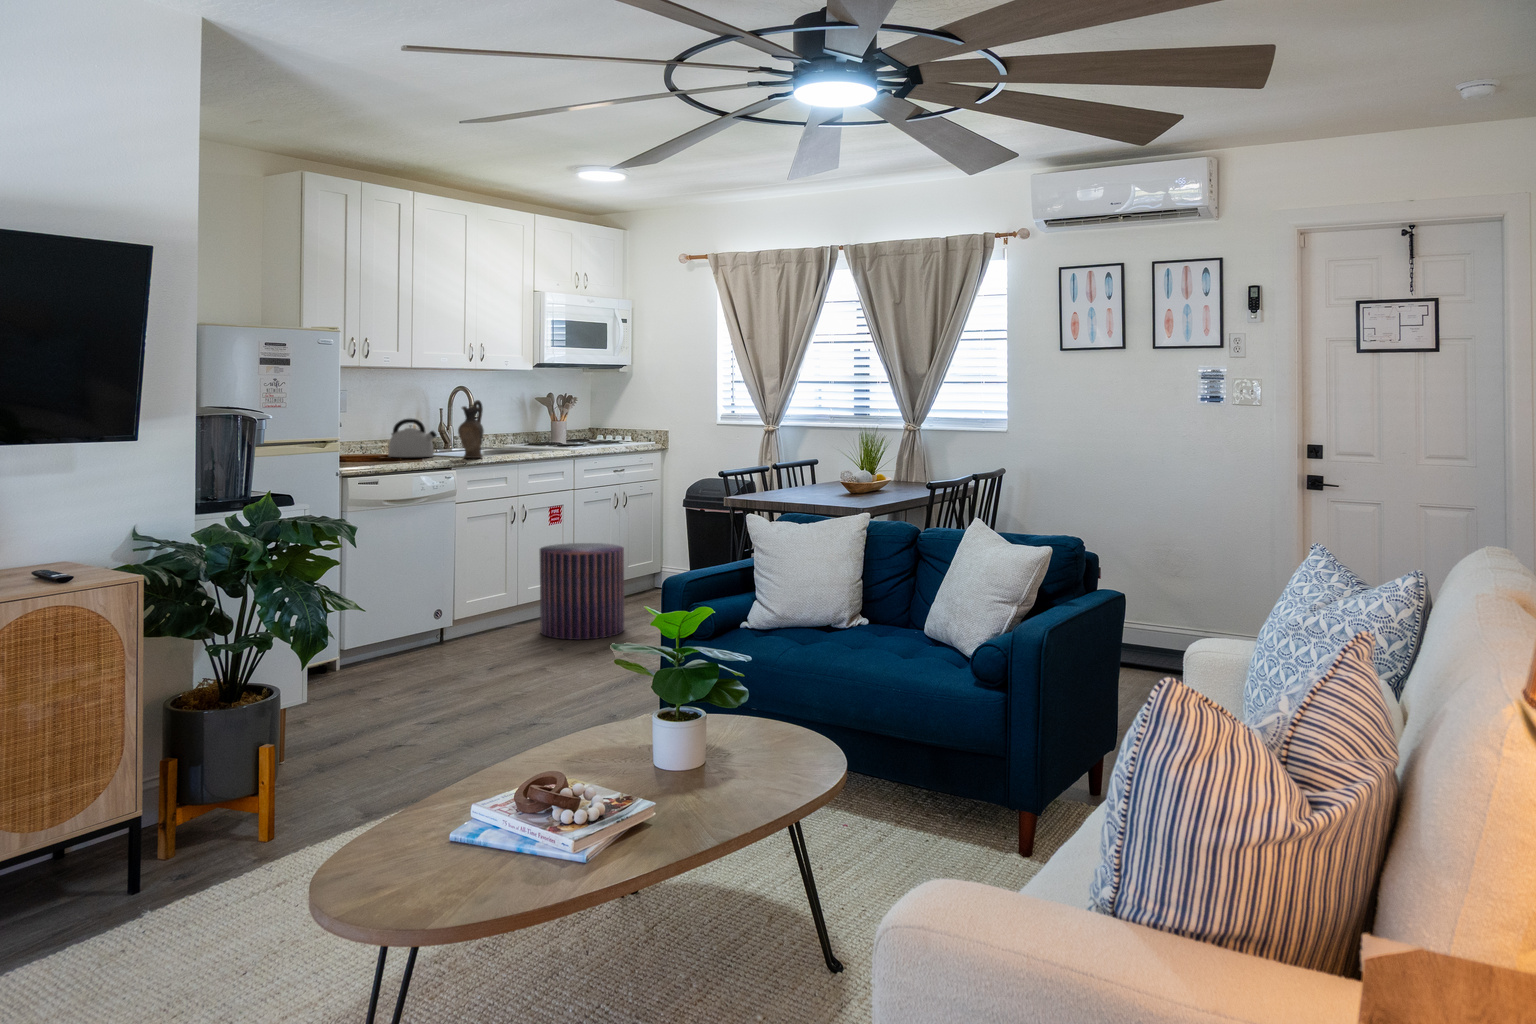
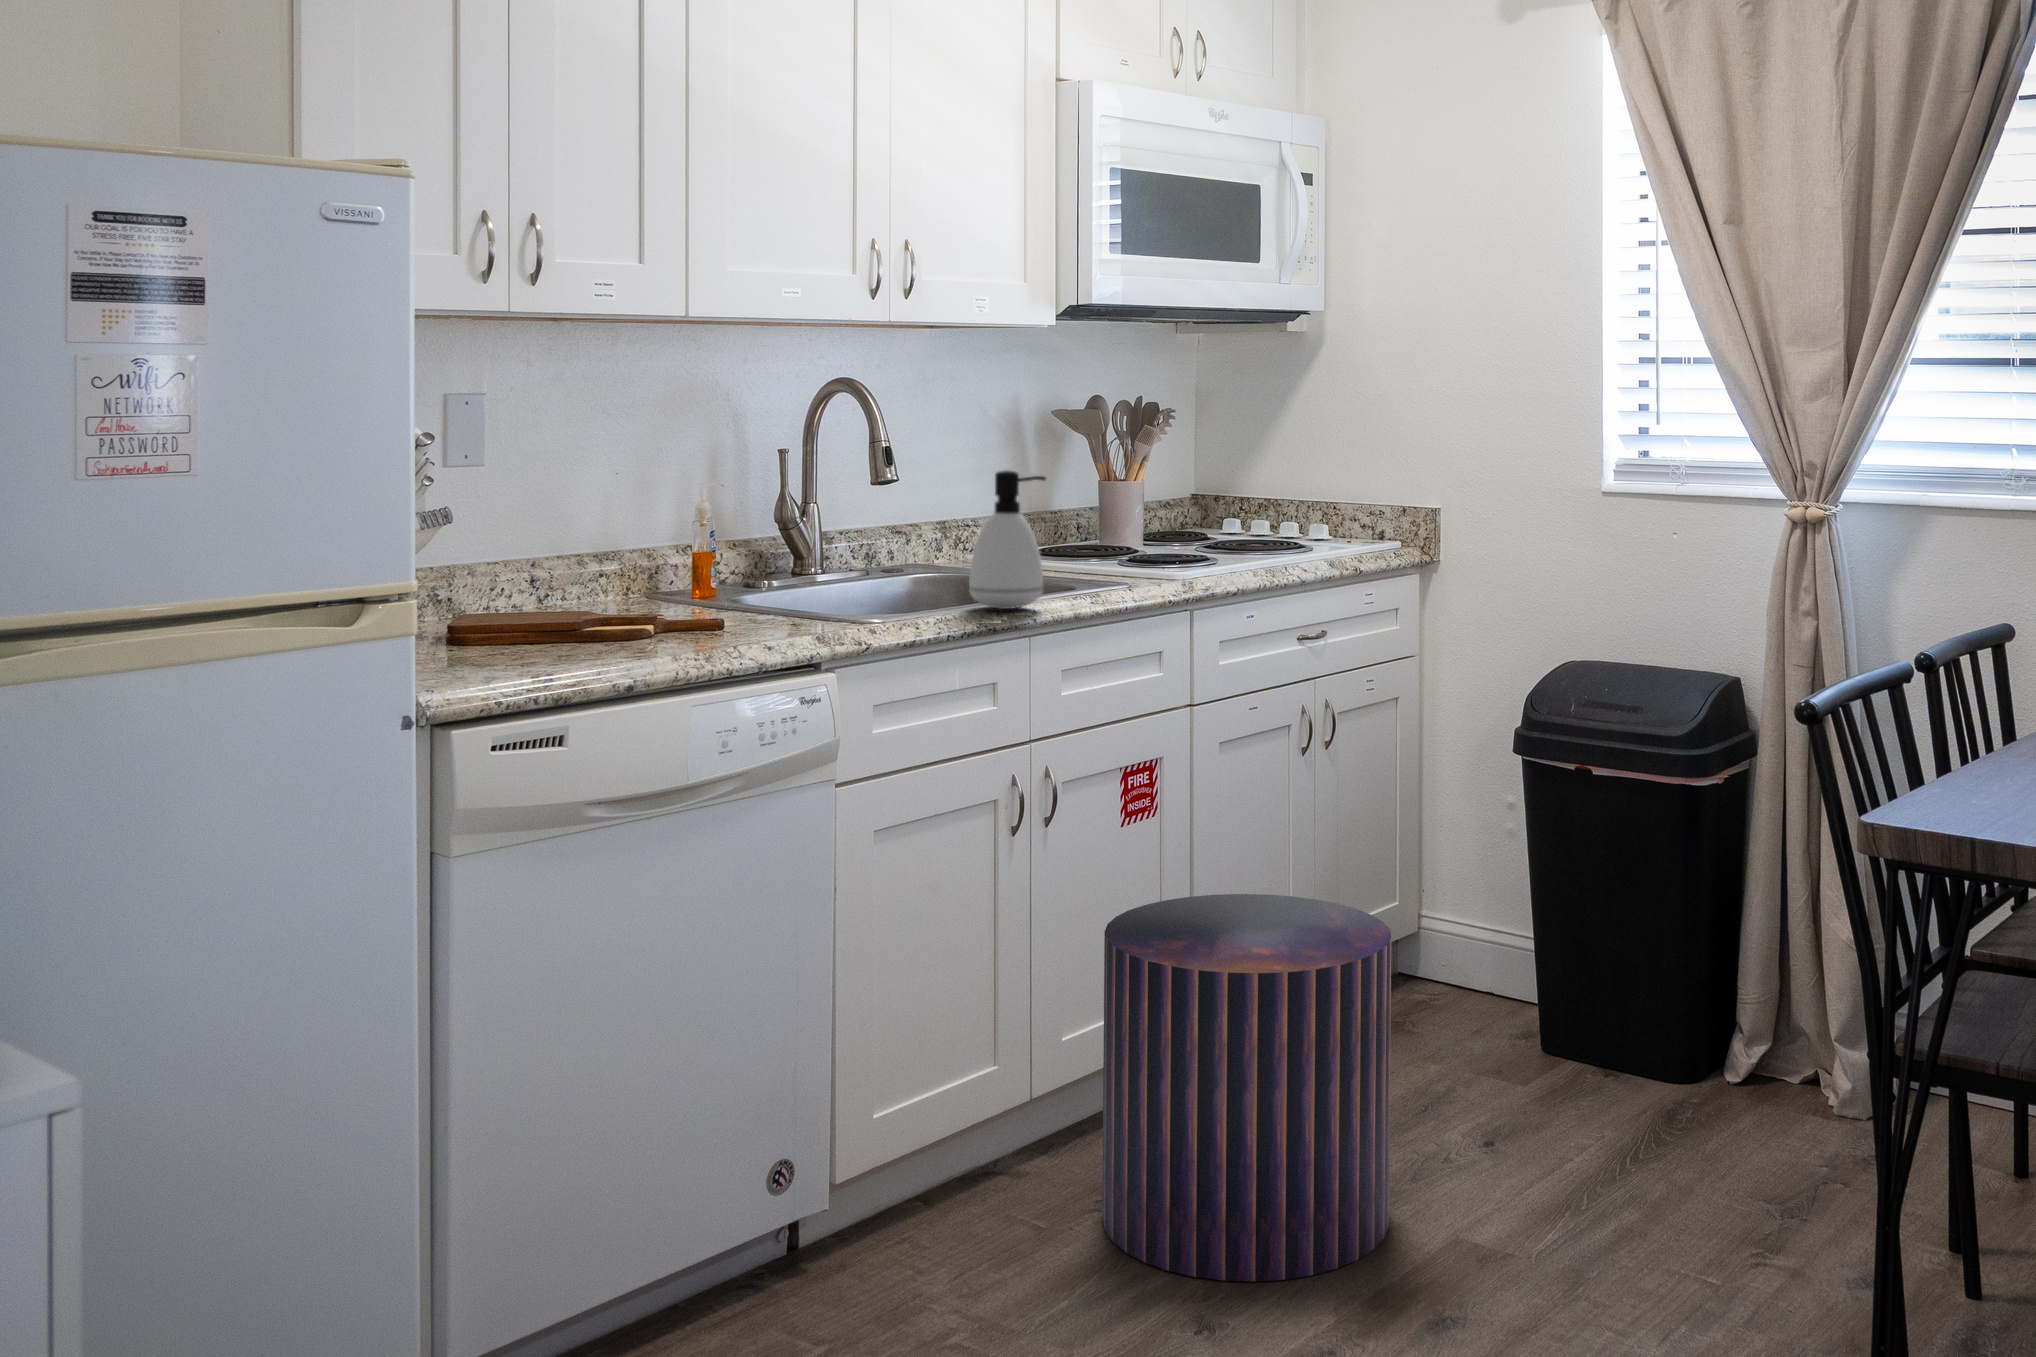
ceramic pitcher: present [458,400,484,458] -> none [843,424,929,627]
soap dispenser: none [497,414,520,455] -> present [969,471,1046,609]
kettle: present [388,419,437,457] -> none [601,488,771,626]

